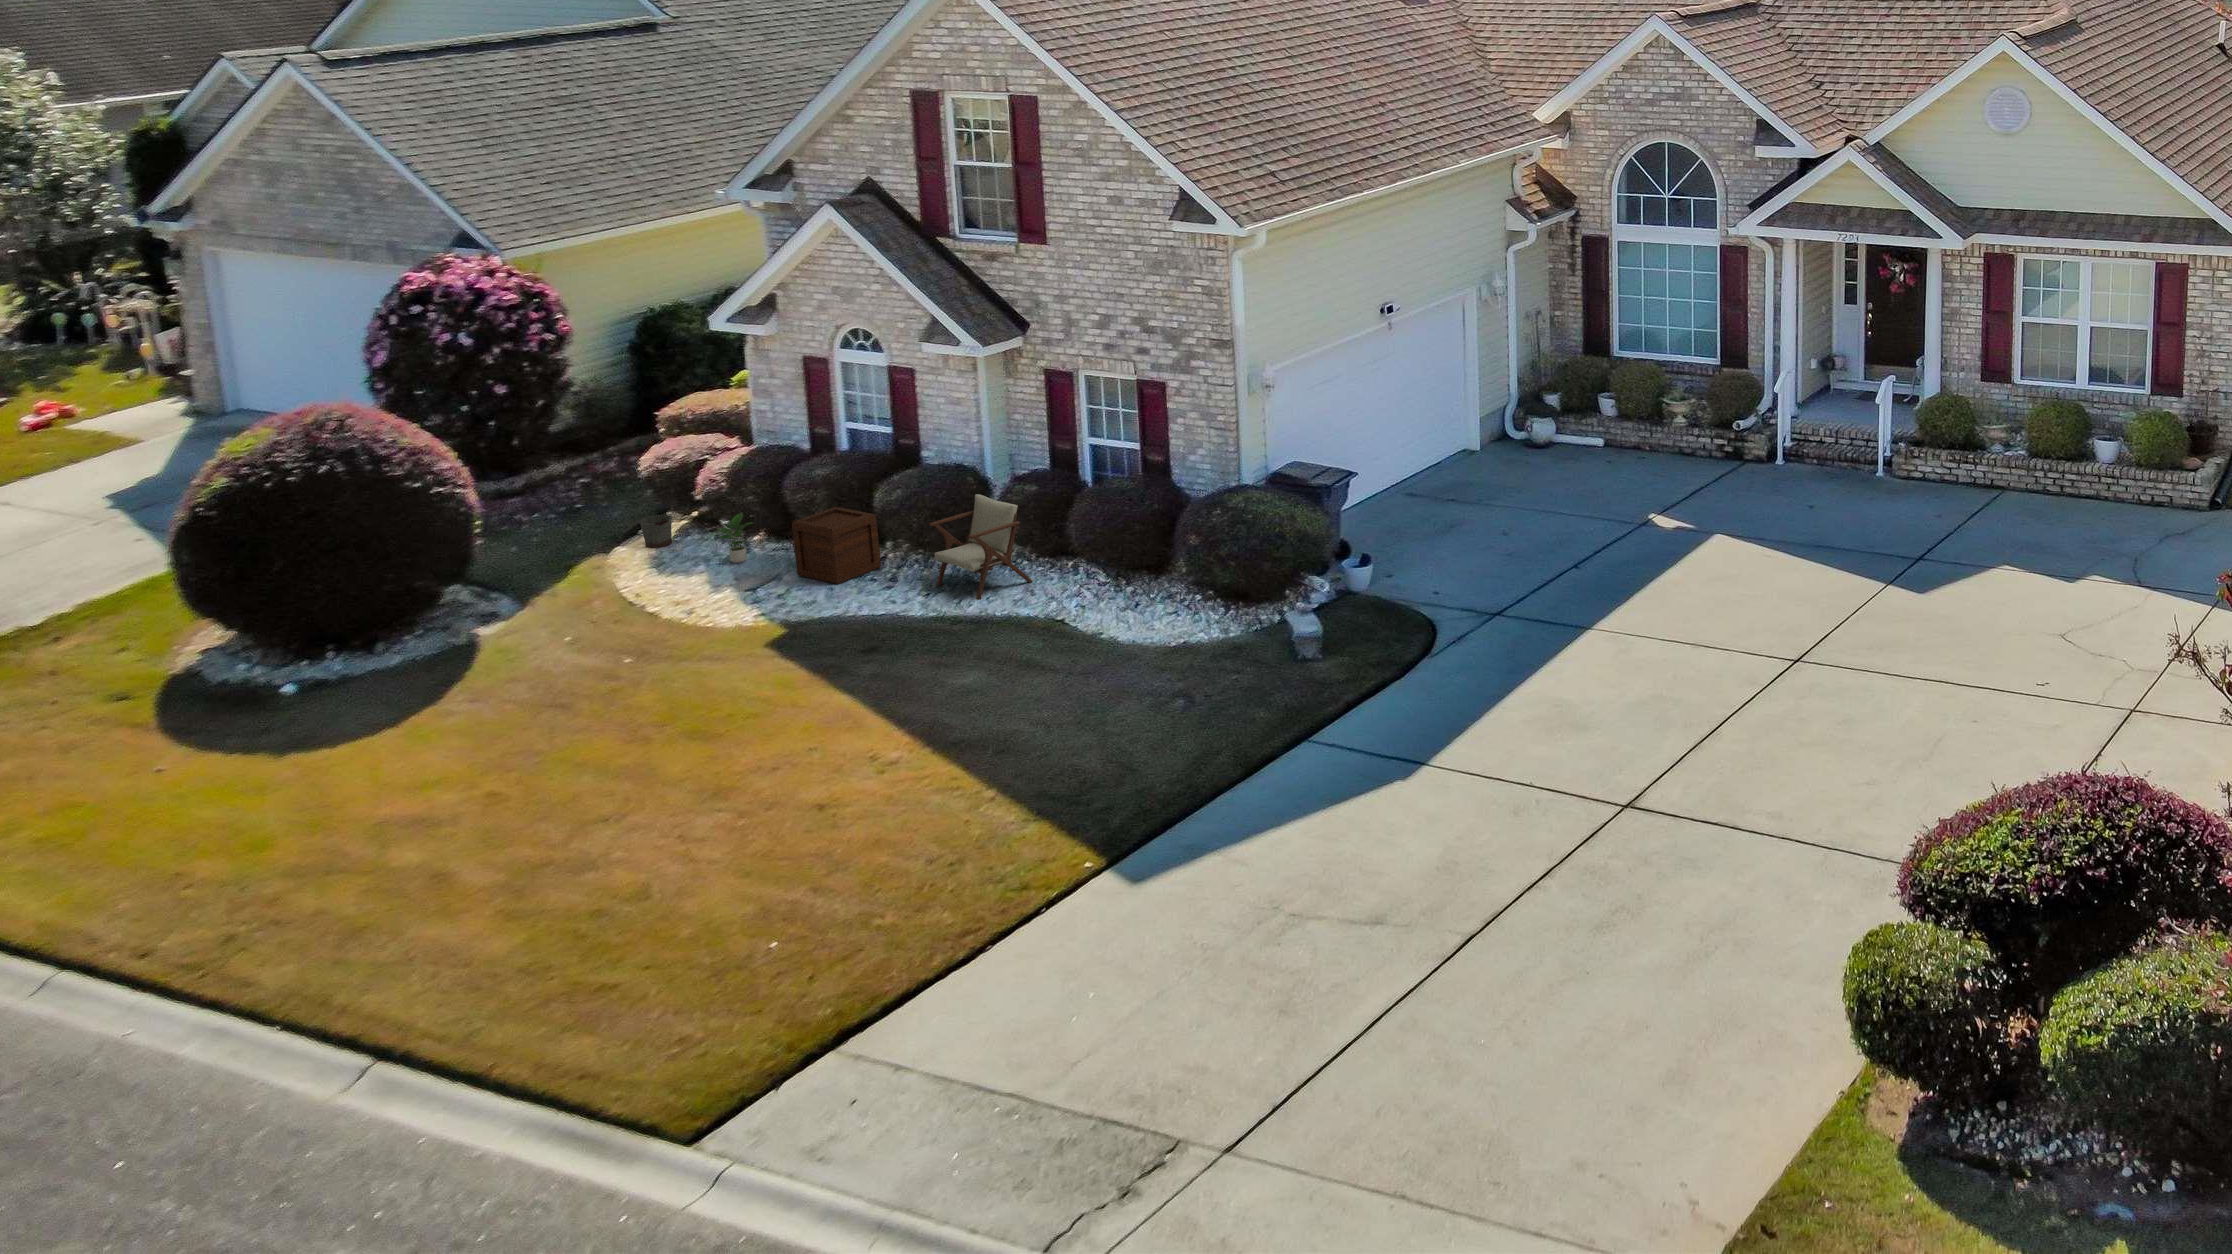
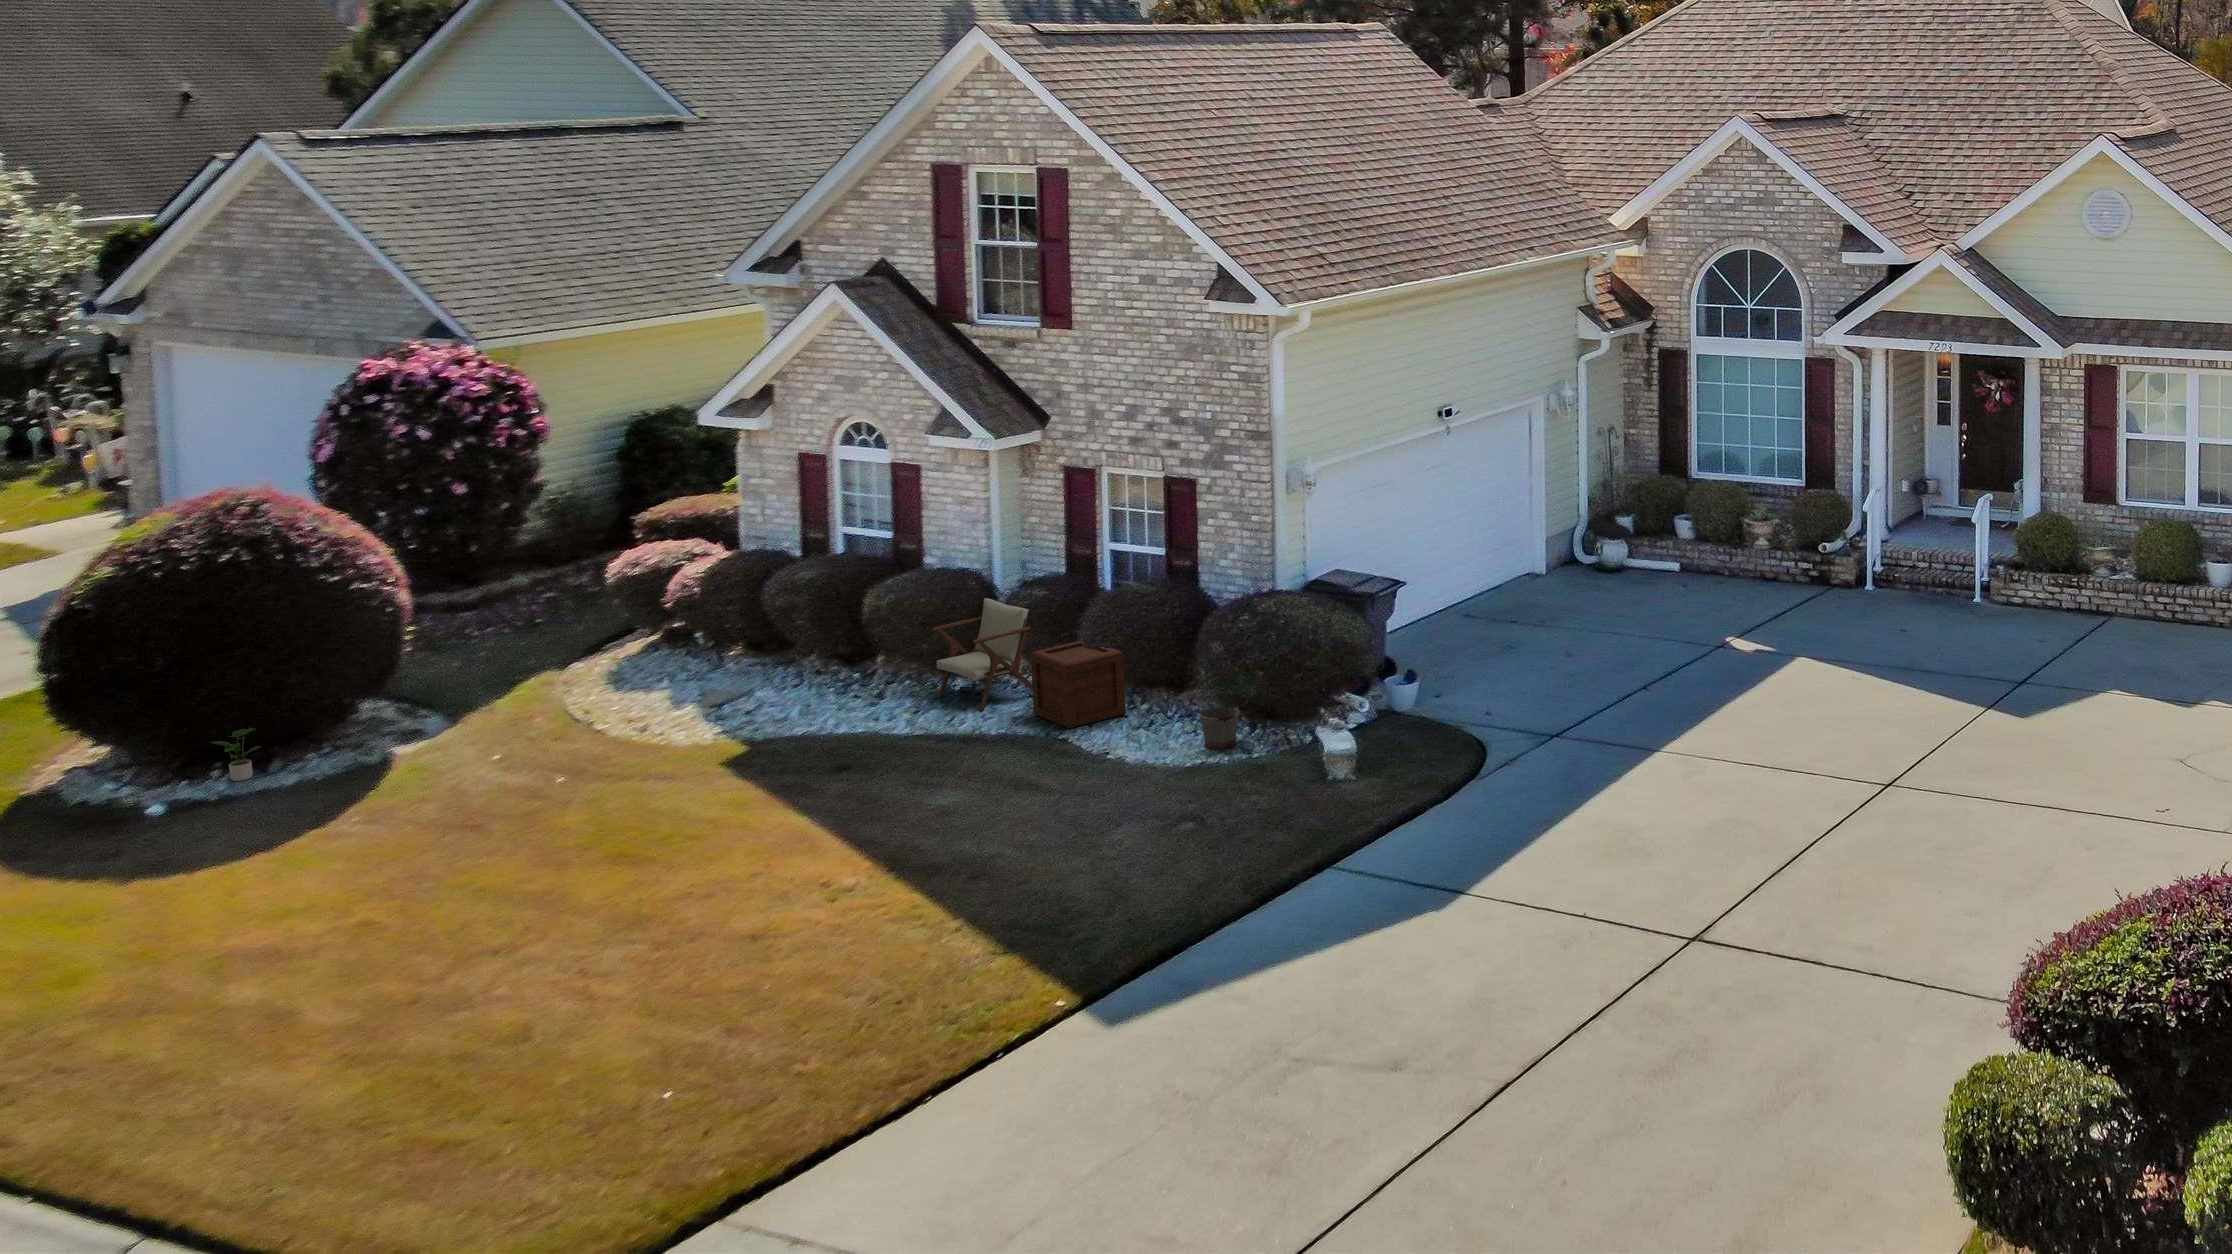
wooden crate: present [792,507,881,584] -> present [1030,641,1126,729]
potted plant: present [717,513,753,563] -> present [211,728,261,781]
bucket: present [639,515,672,548] -> present [1199,707,1239,749]

